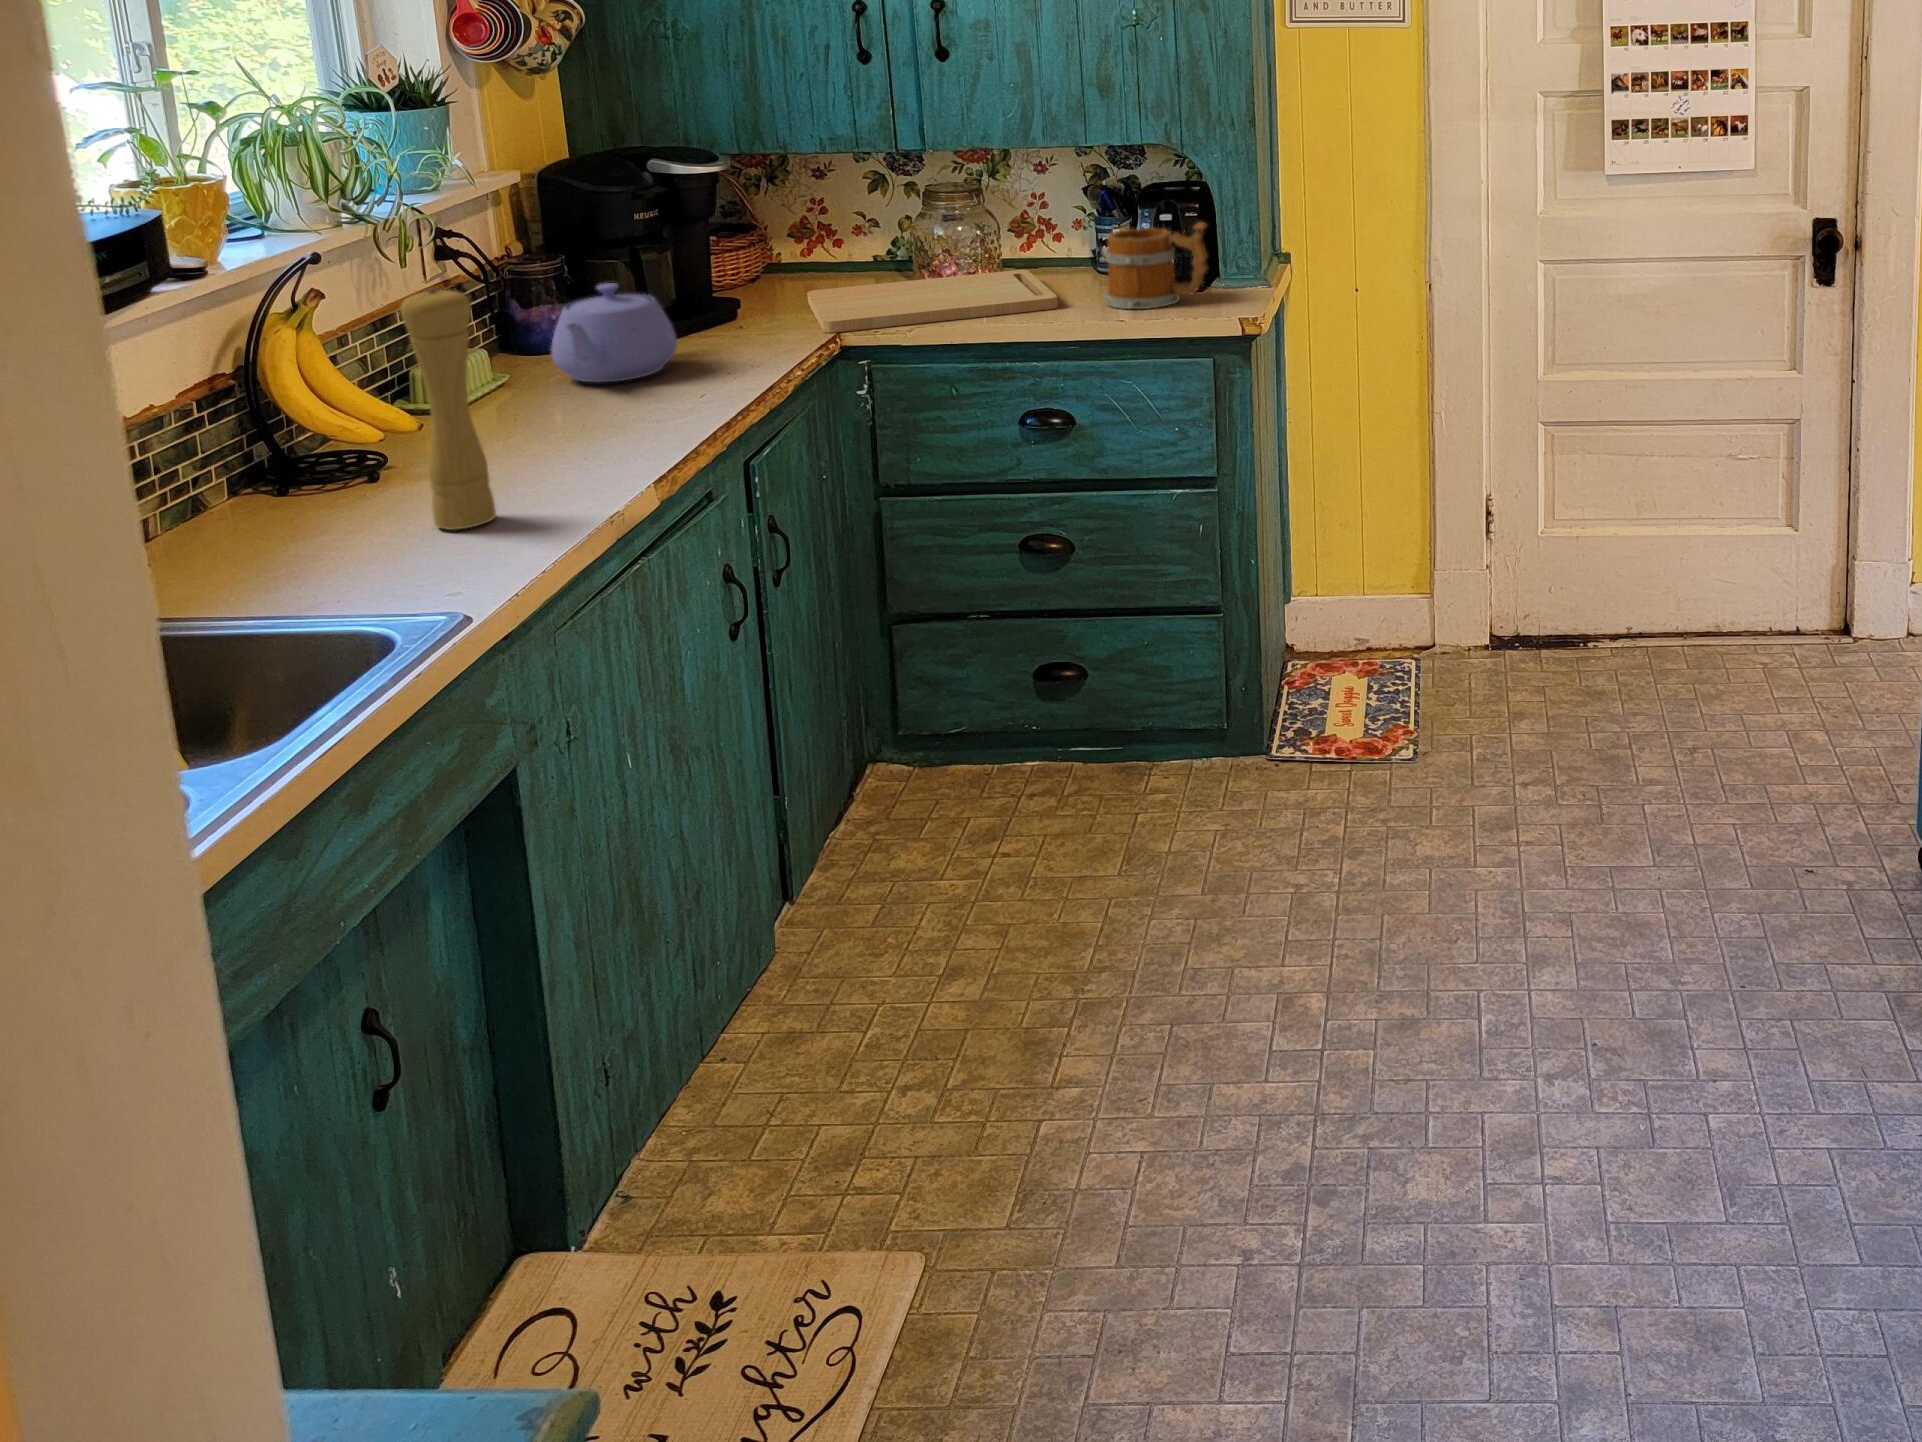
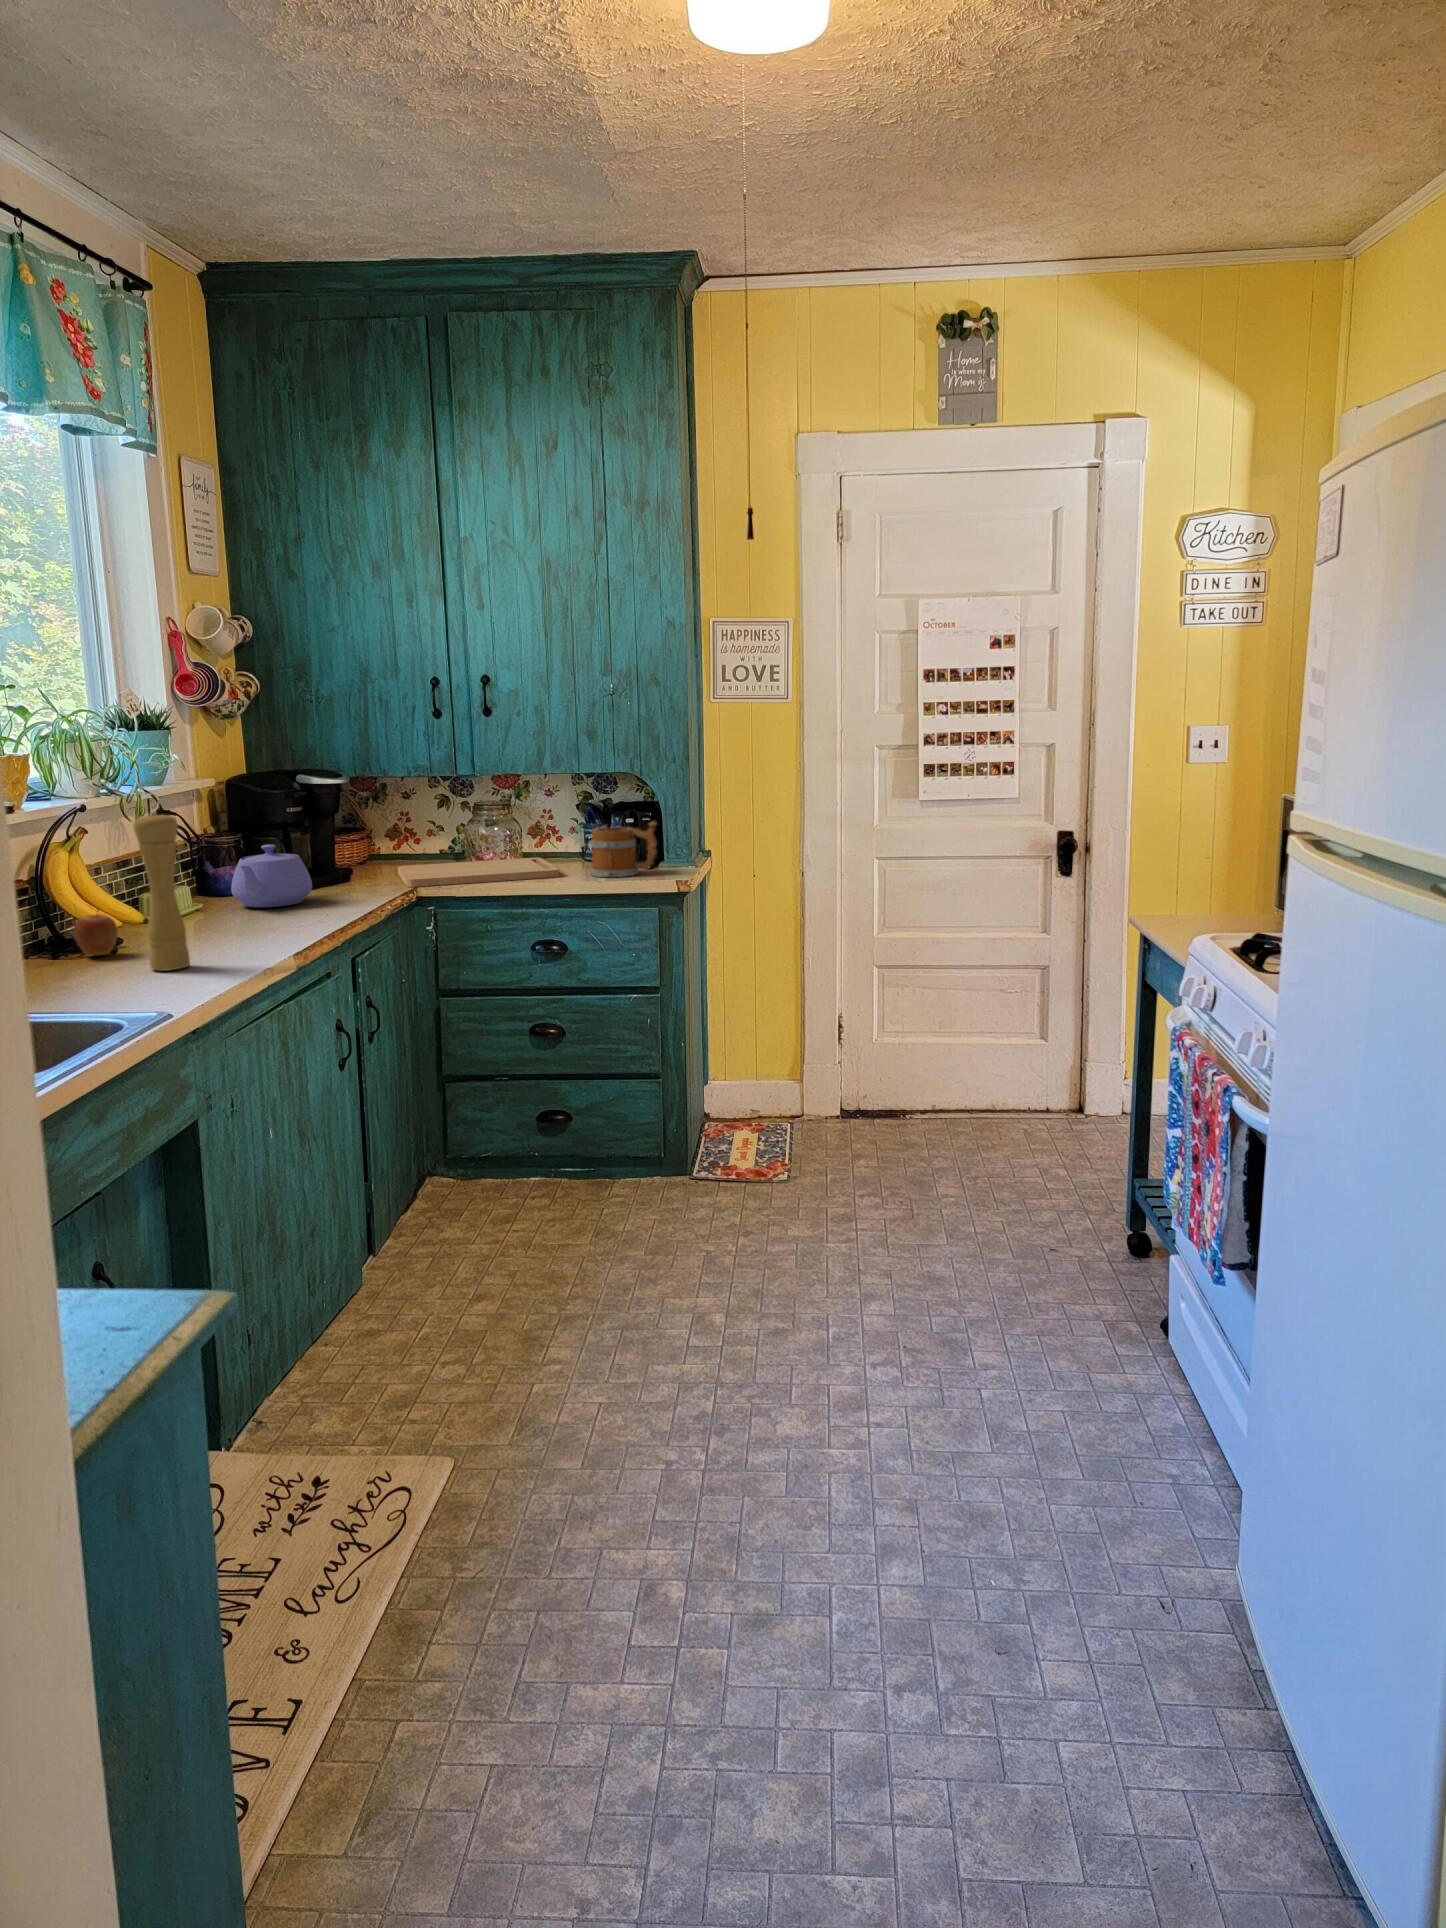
apple: none [311,423,380,496] -> present [74,914,118,955]

